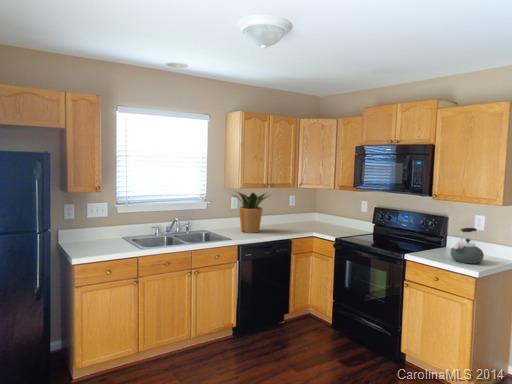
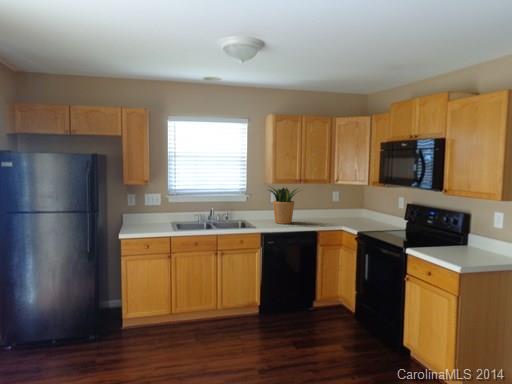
kettle: present [451,228,484,264] -> none [446,224,483,261]

